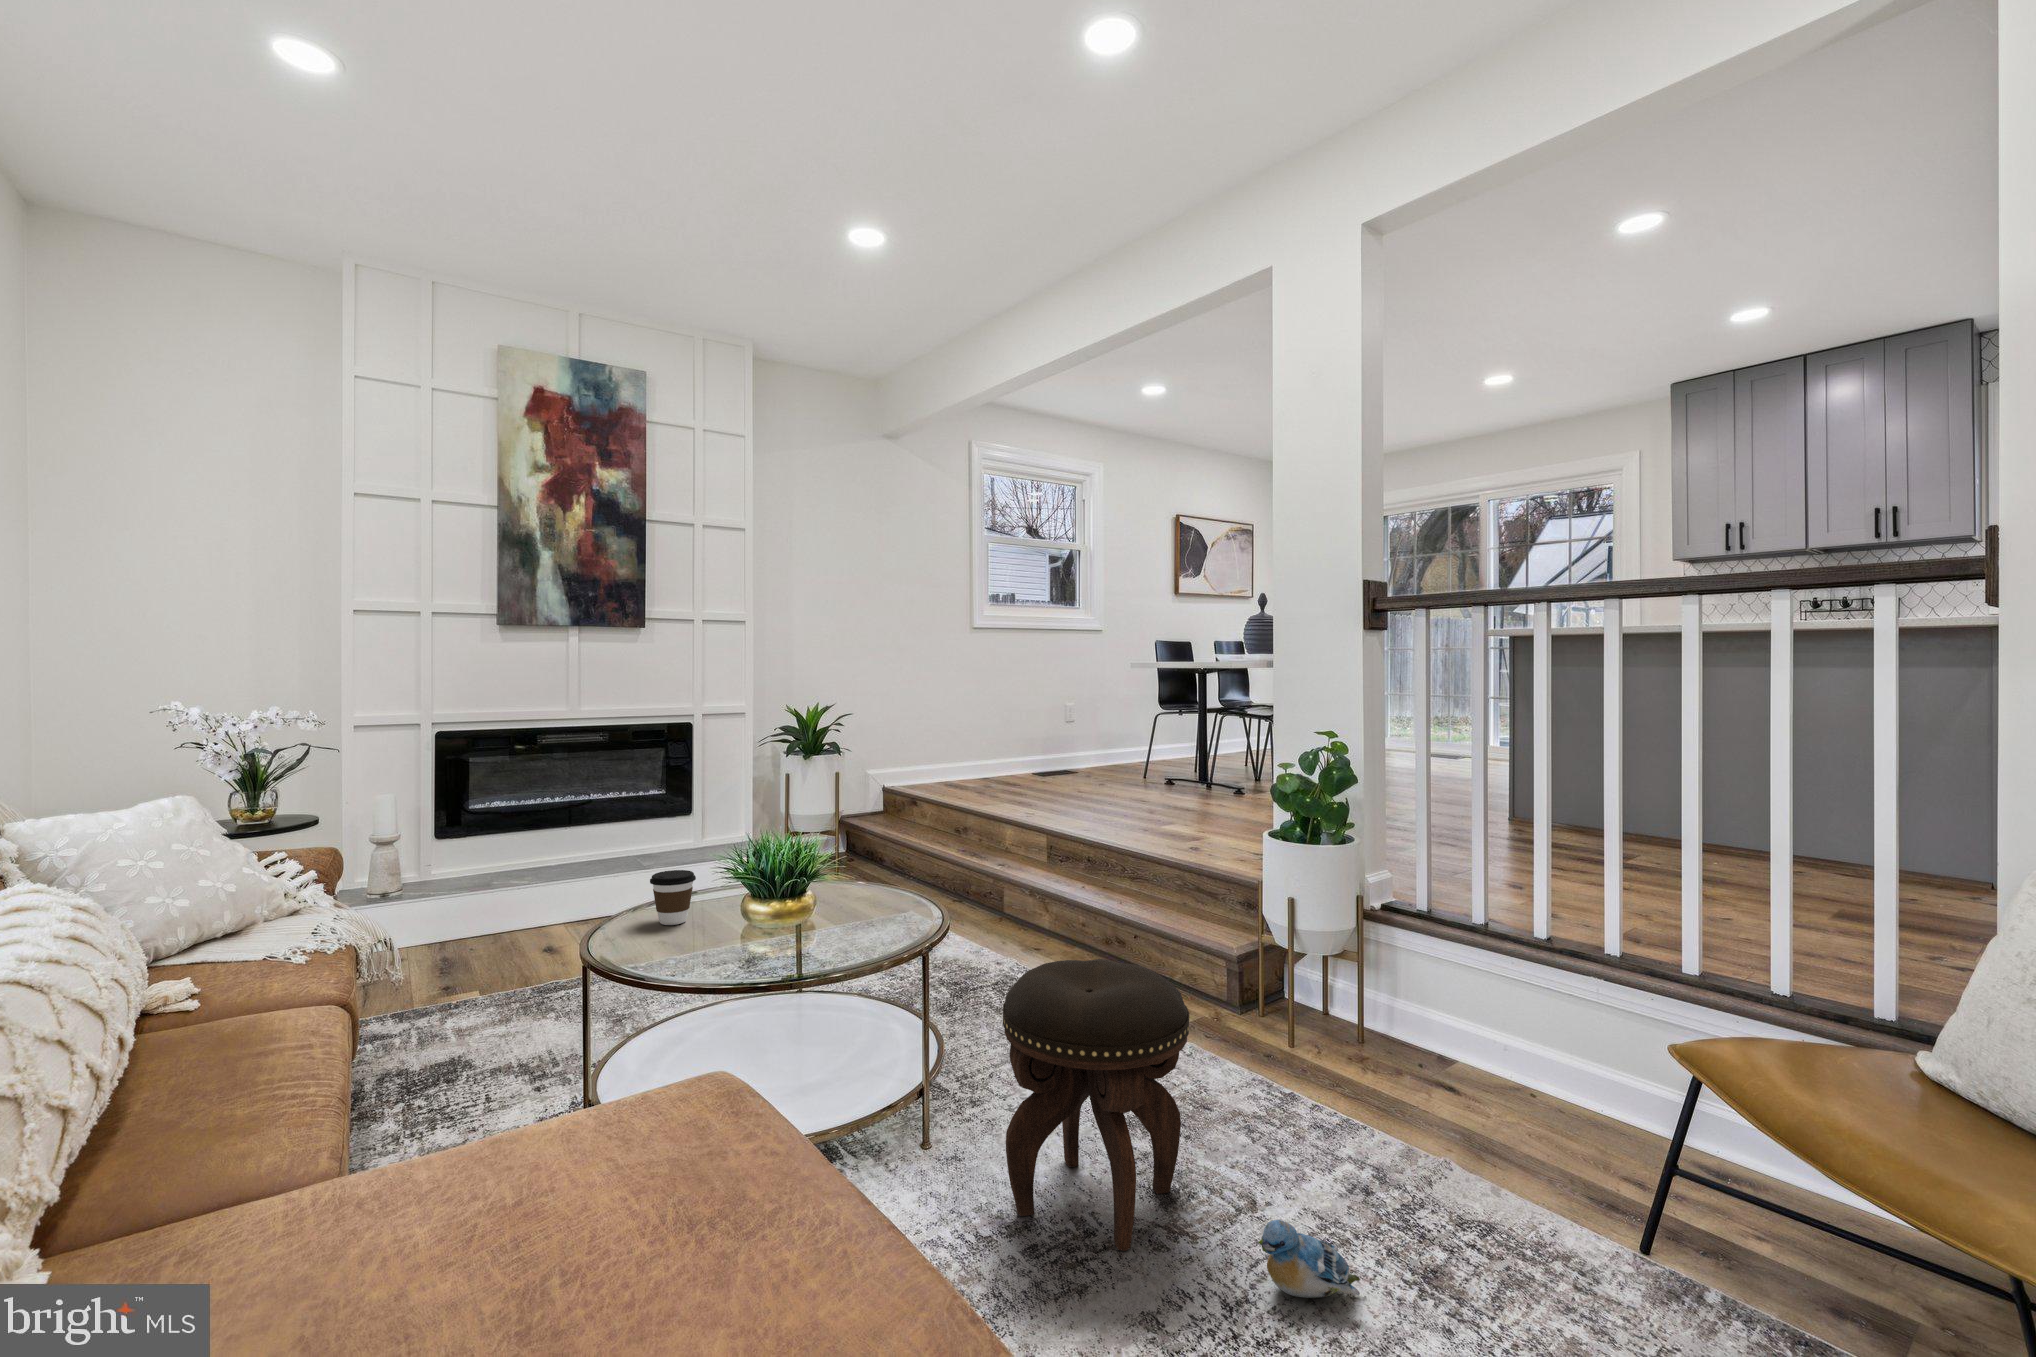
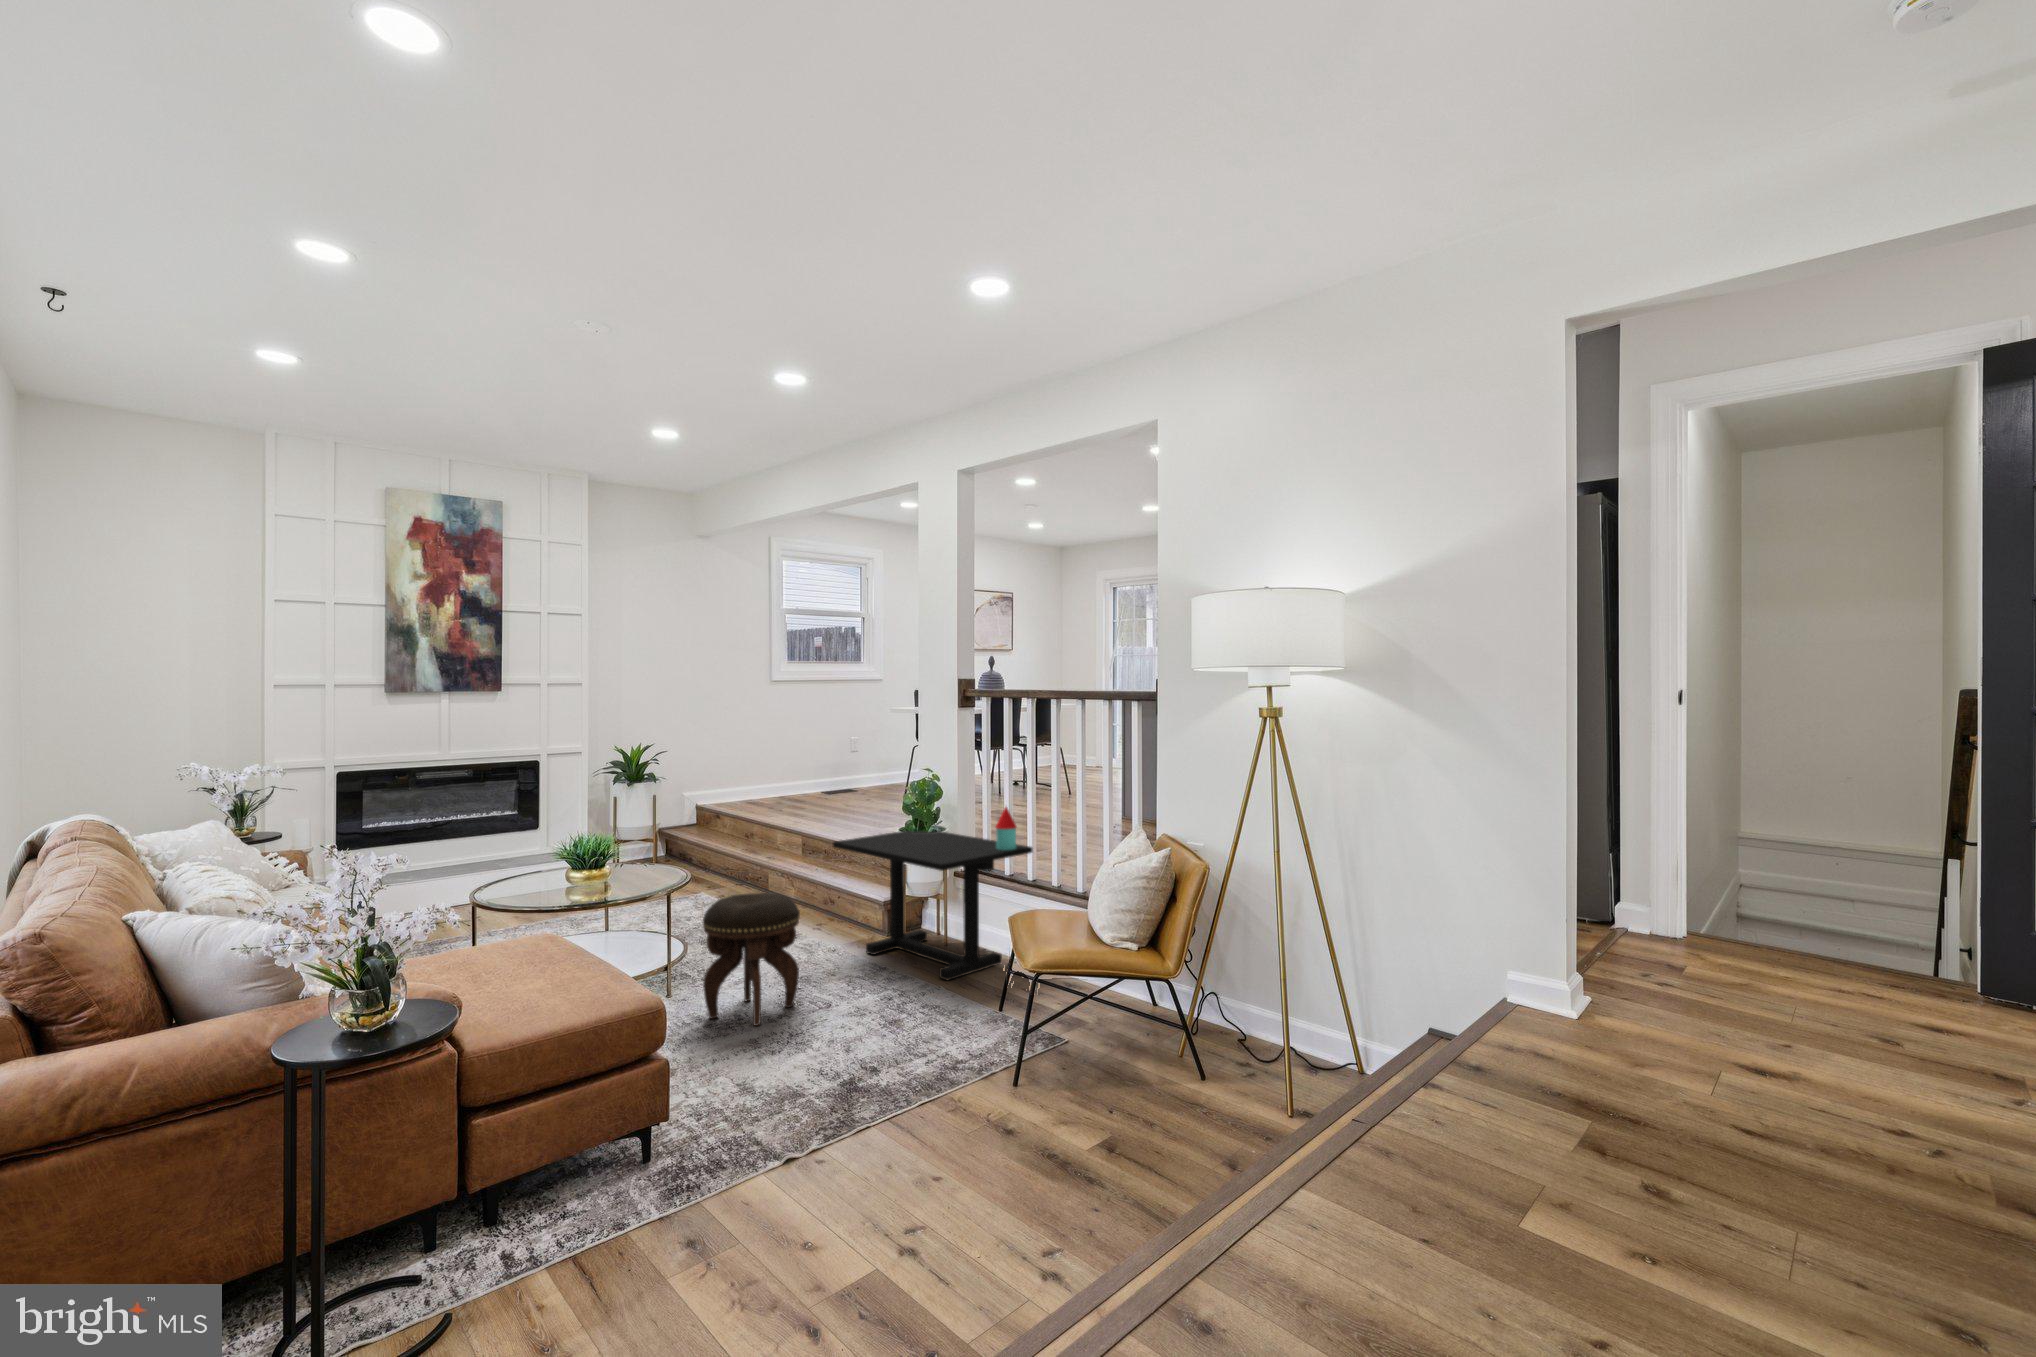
side table: none [1172,801,1575,1141] -> present [833,807,1033,980]
coffee cup: present [650,870,696,925] -> none [510,858,539,890]
plush toy: present [1258,1220,1360,1298] -> none [812,1000,859,1033]

